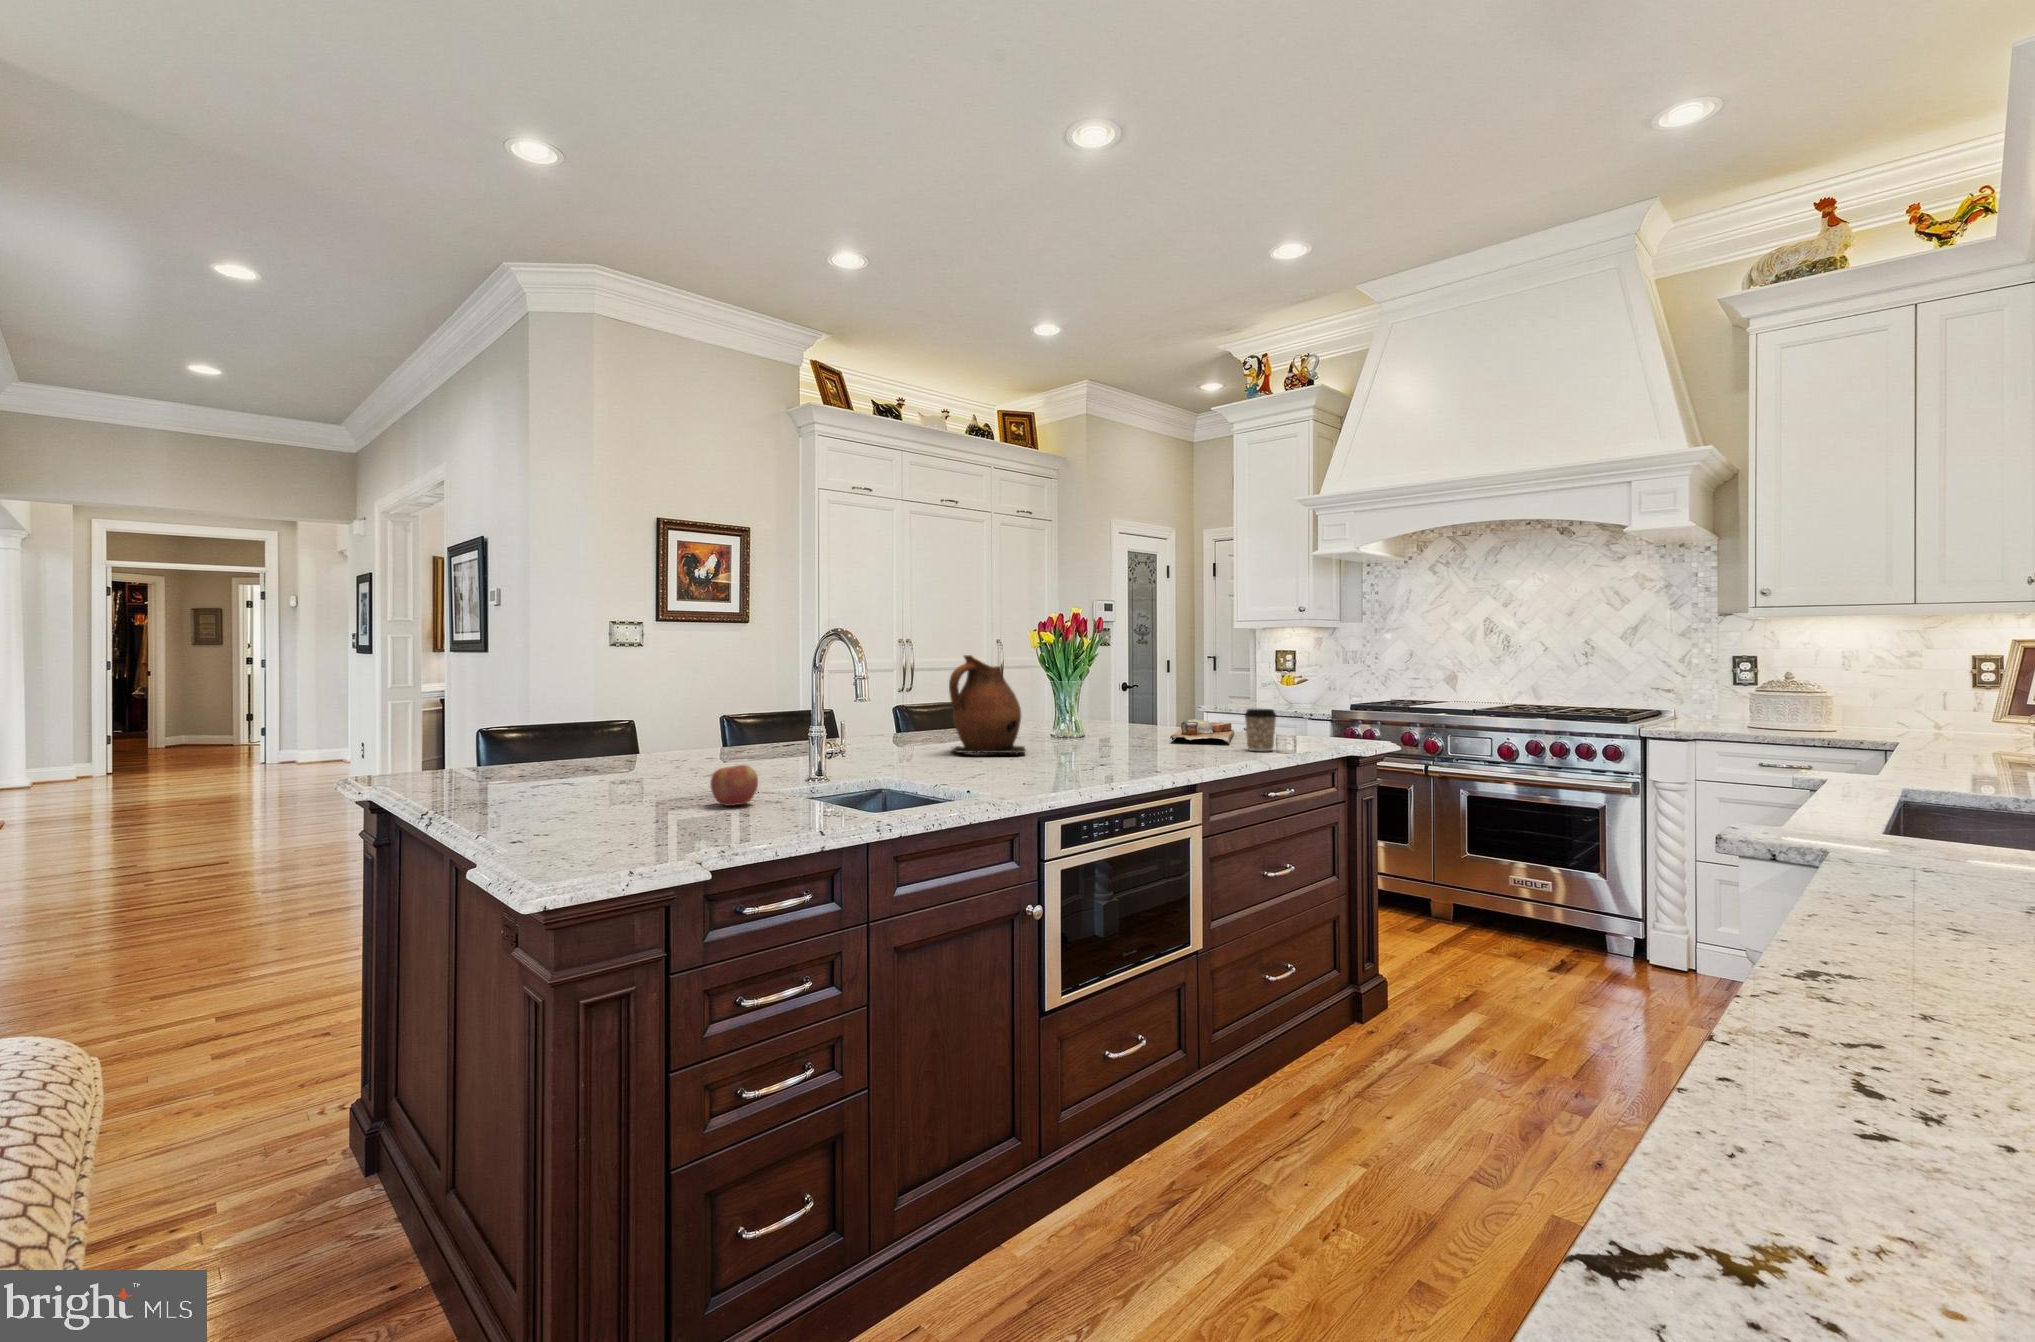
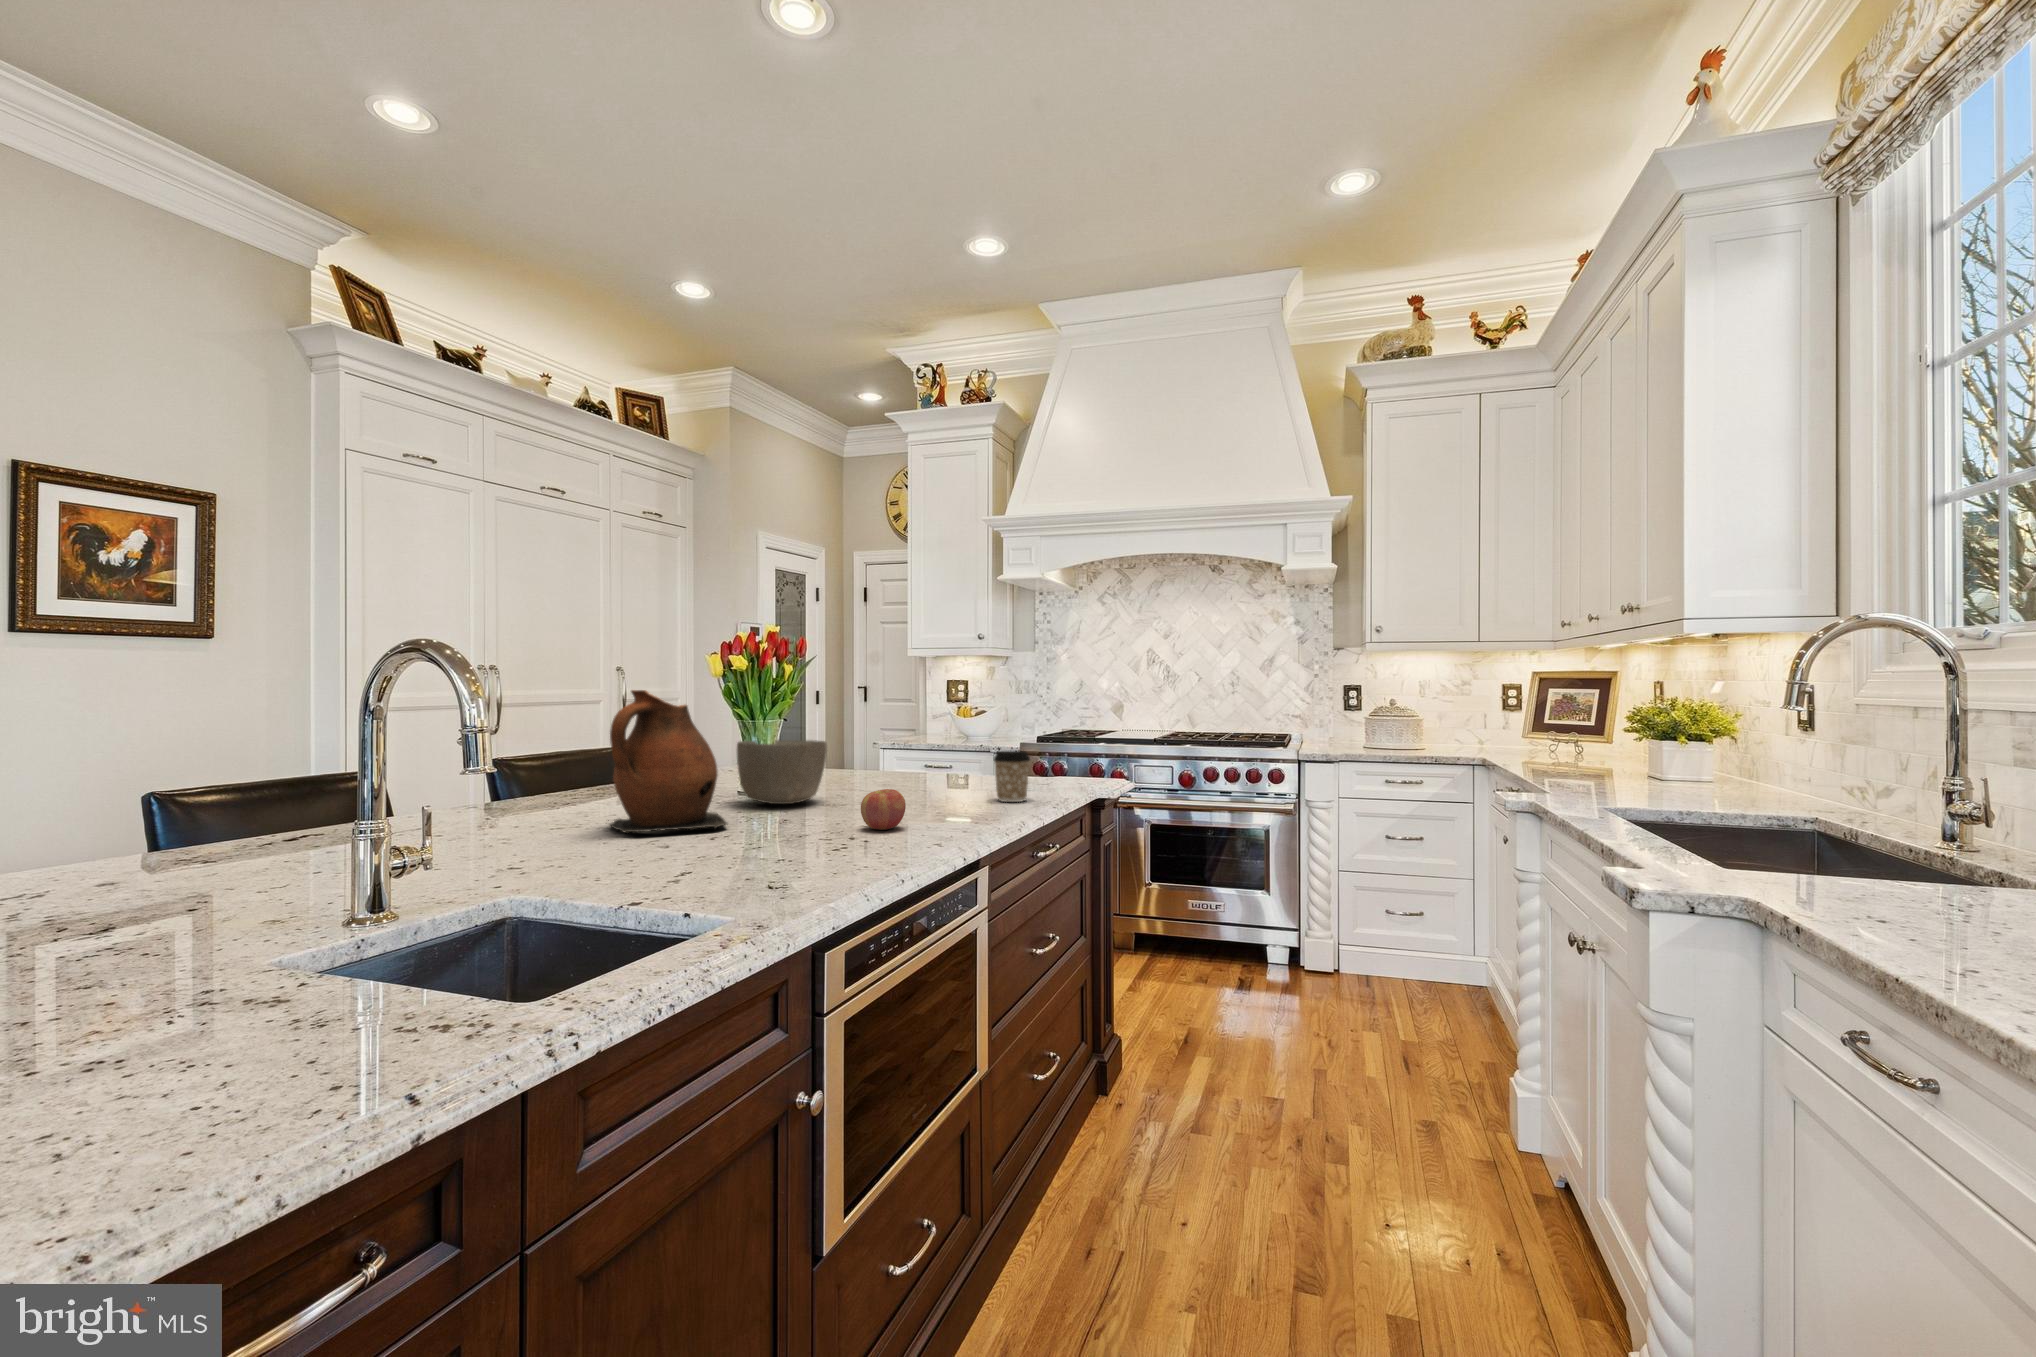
bowl: none [1043,696,1110,744] -> present [737,740,827,804]
cutting board: present [1170,719,1234,743] -> none [894,763,969,792]
apple: present [710,765,758,806] -> present [861,789,906,830]

